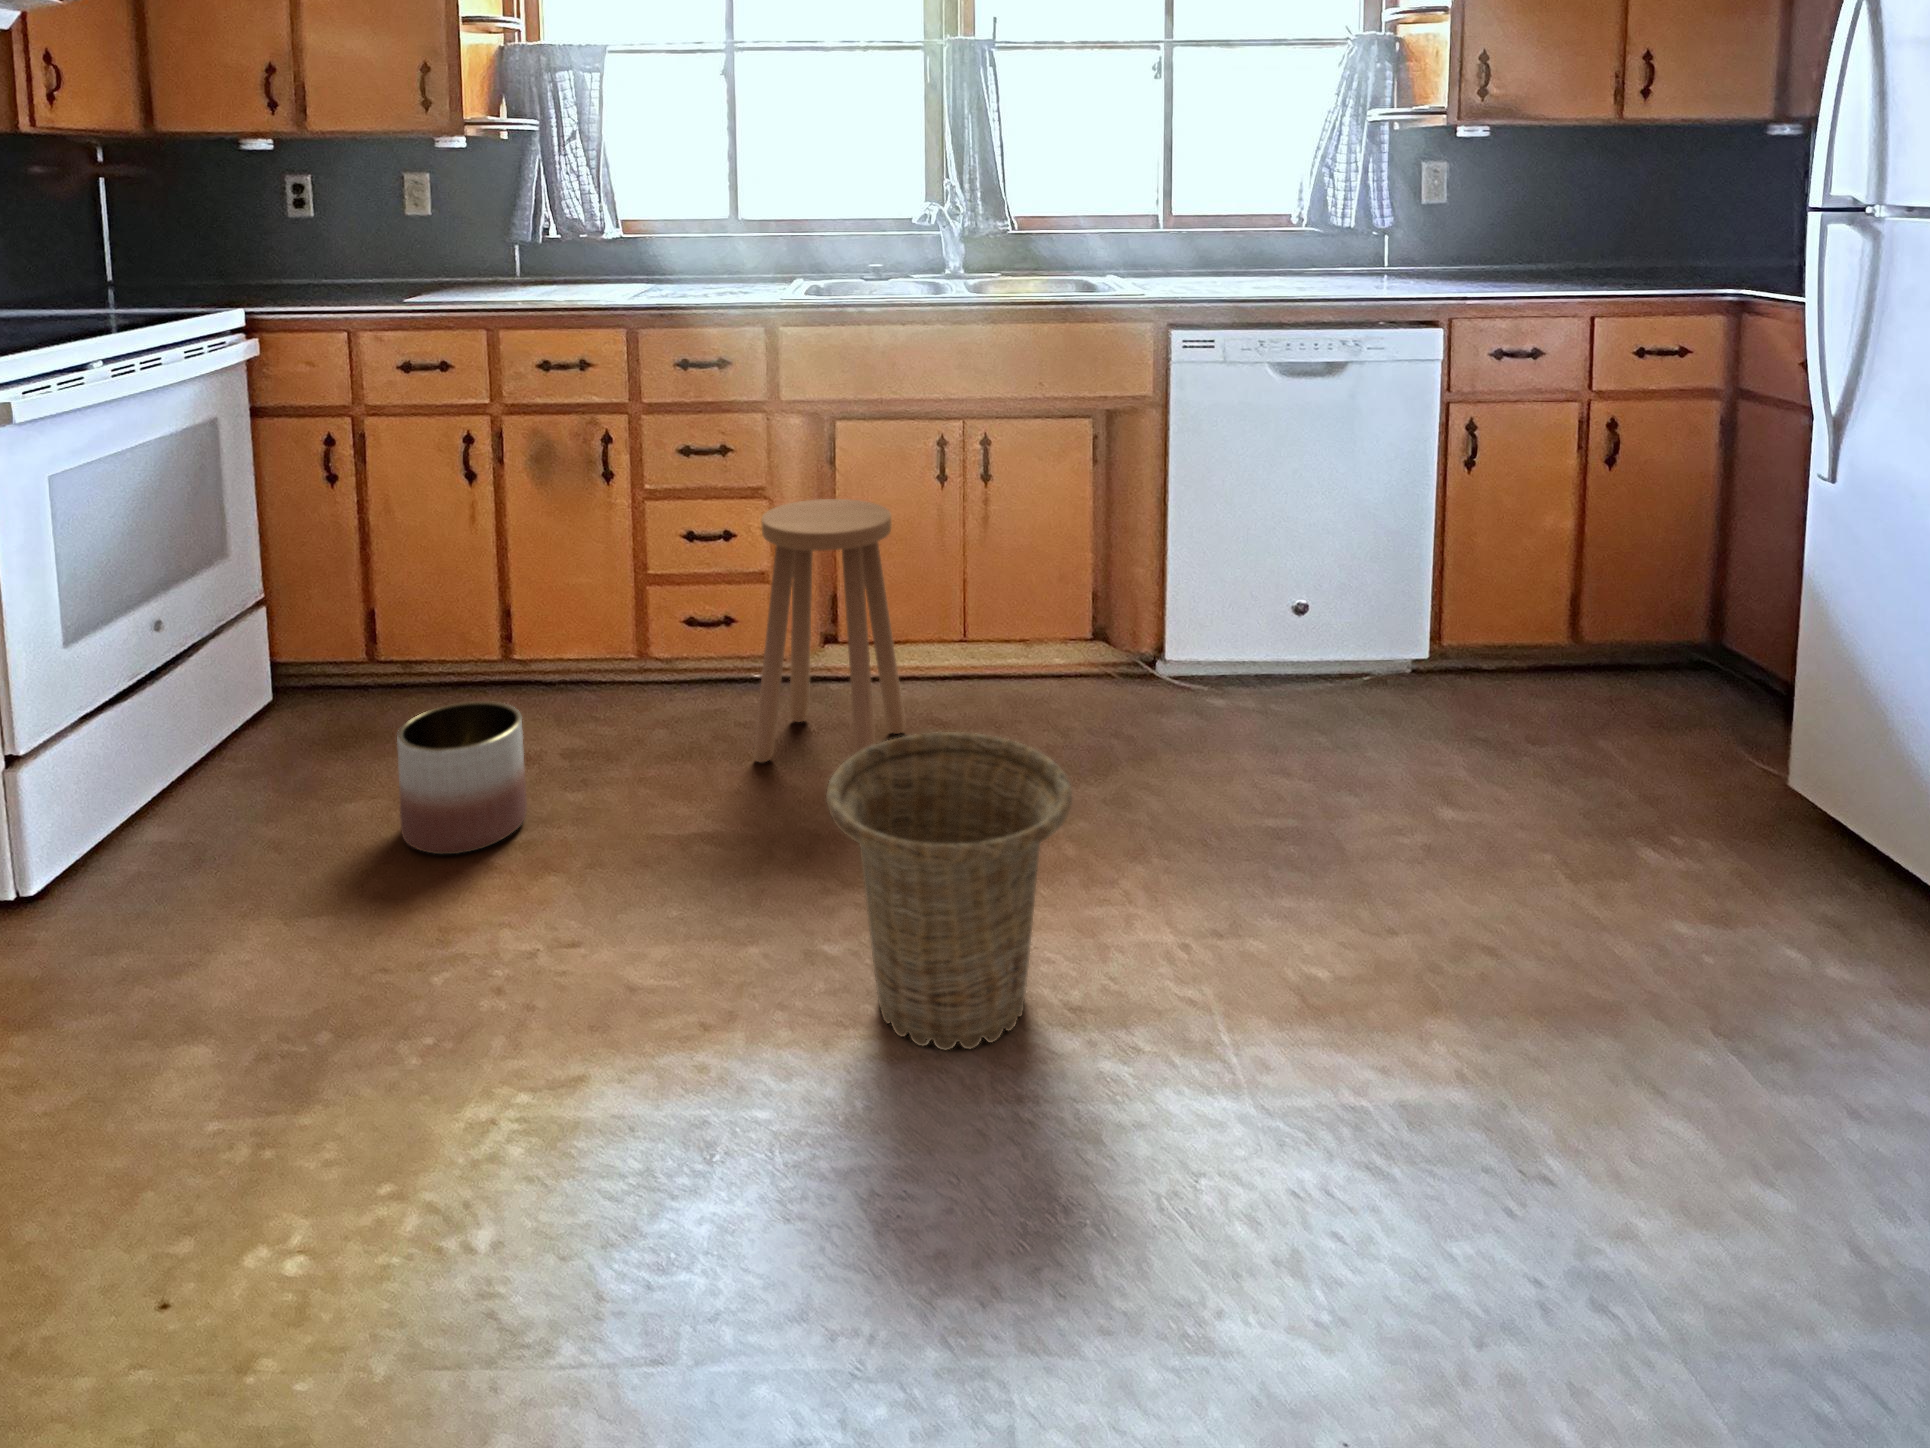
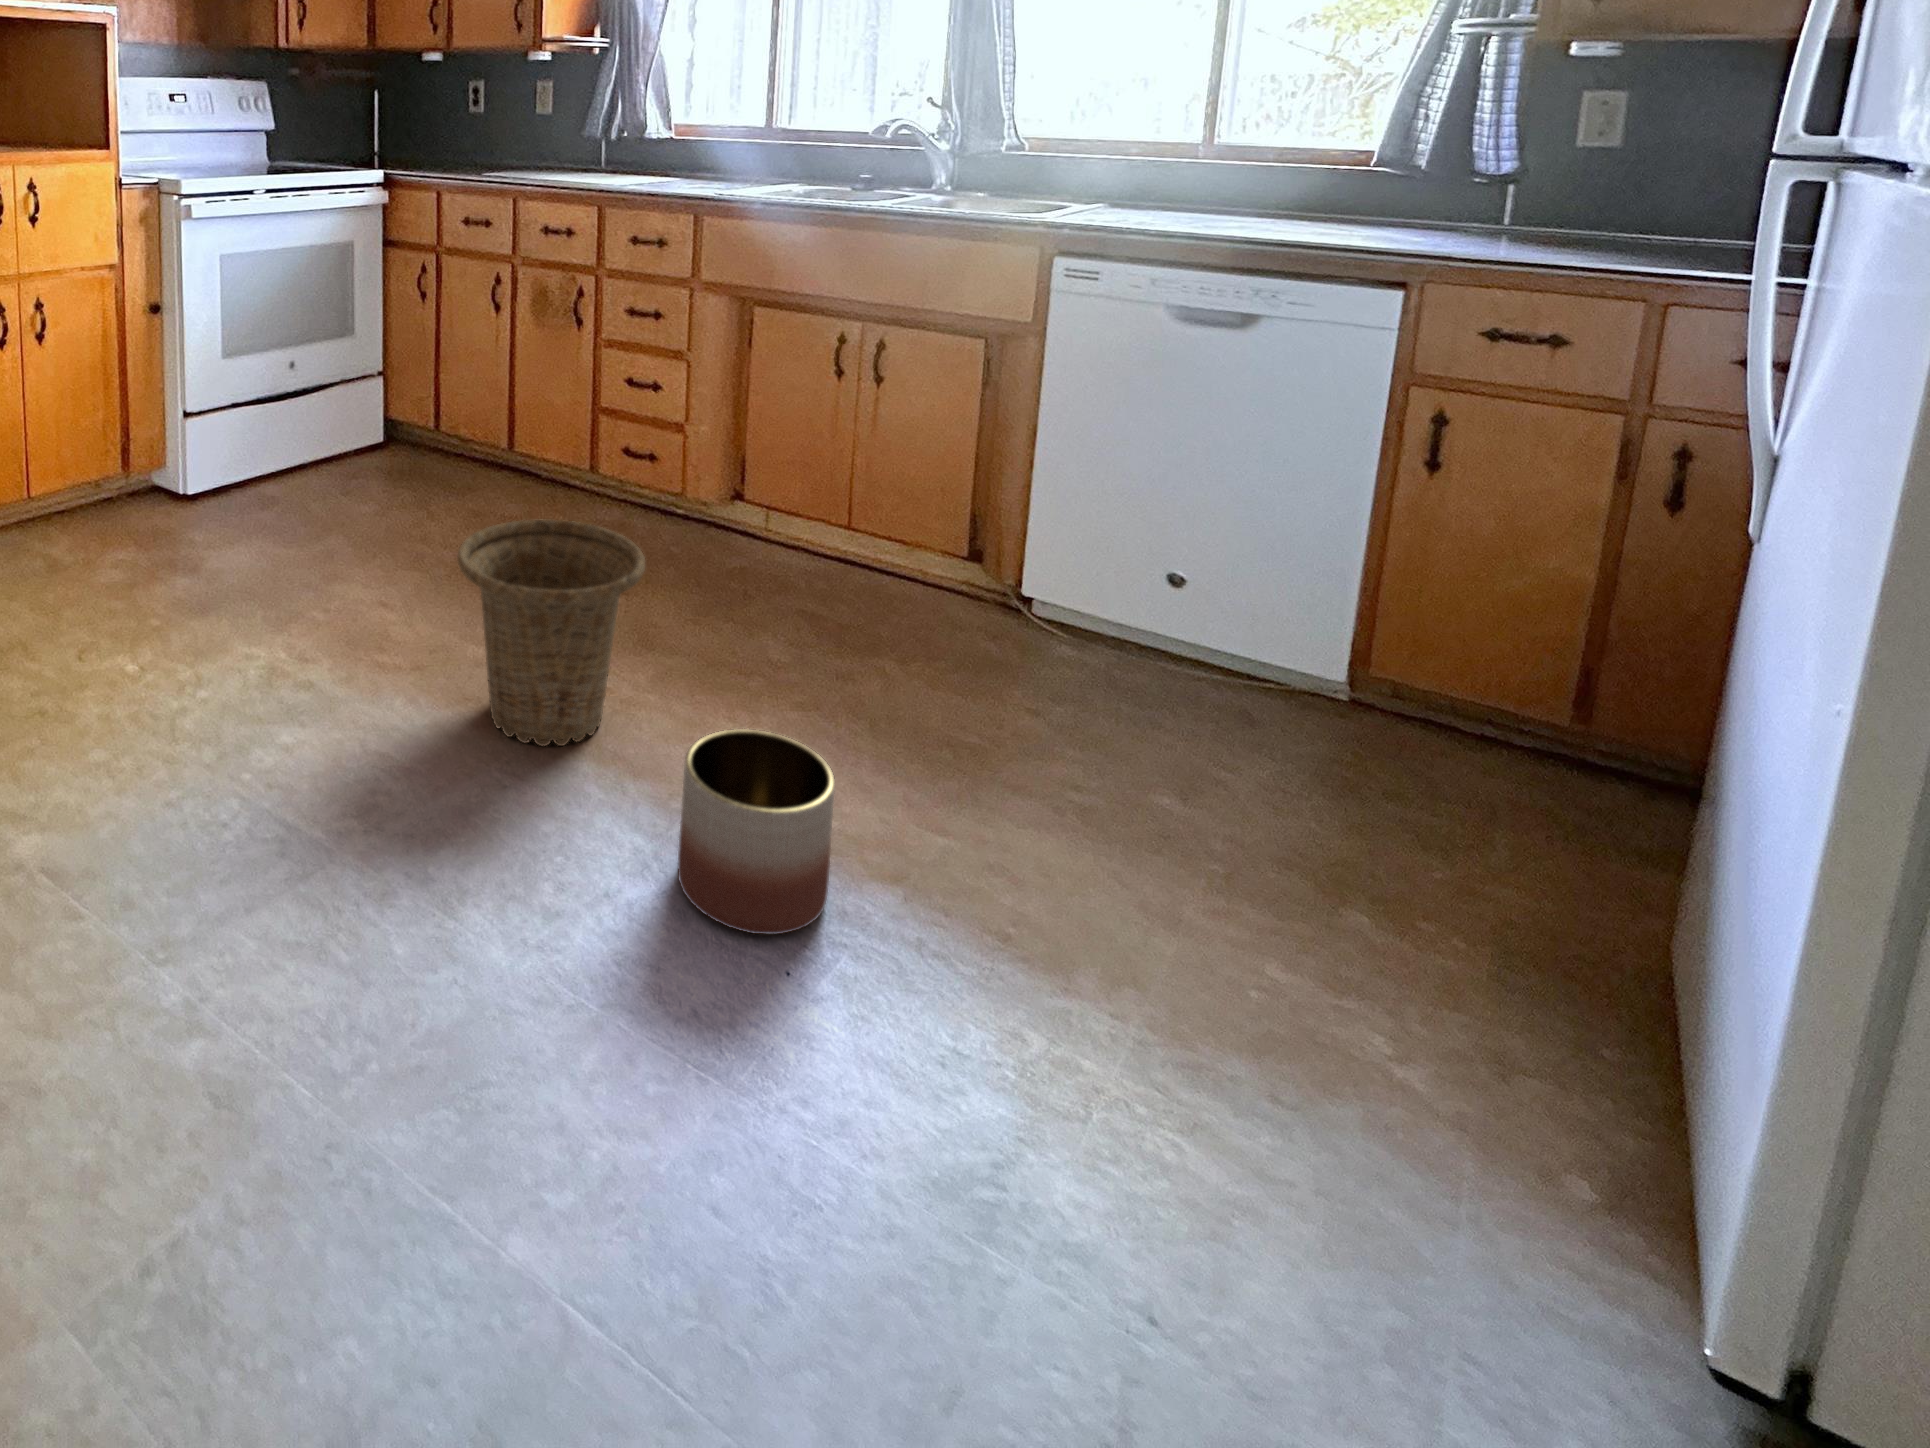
stool: present [753,499,905,762] -> none [609,359,740,582]
planter: present [397,701,527,854] -> present [678,729,835,934]

